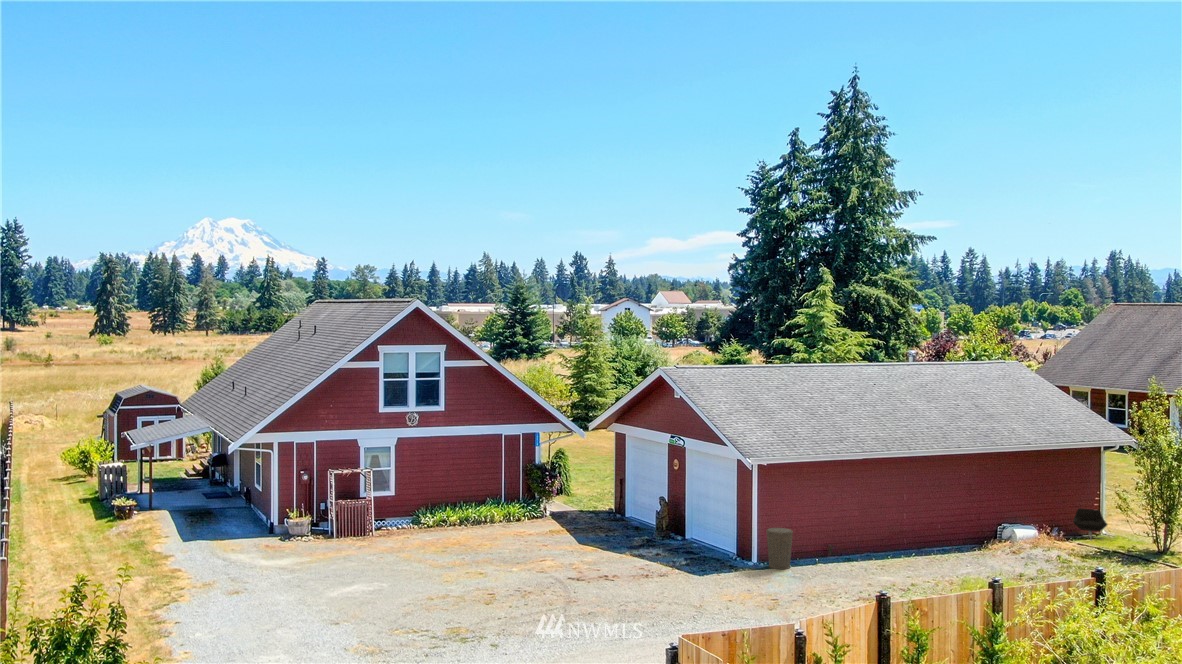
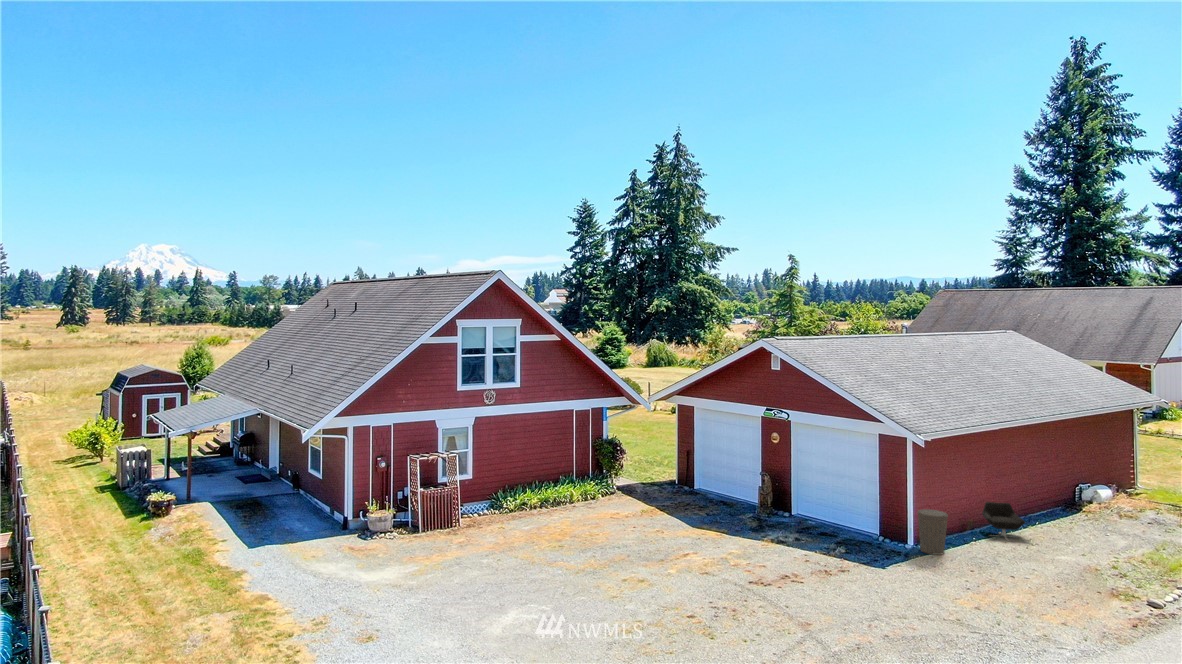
lounge chair: present [1073,508,1107,540] -> present [982,502,1025,541]

